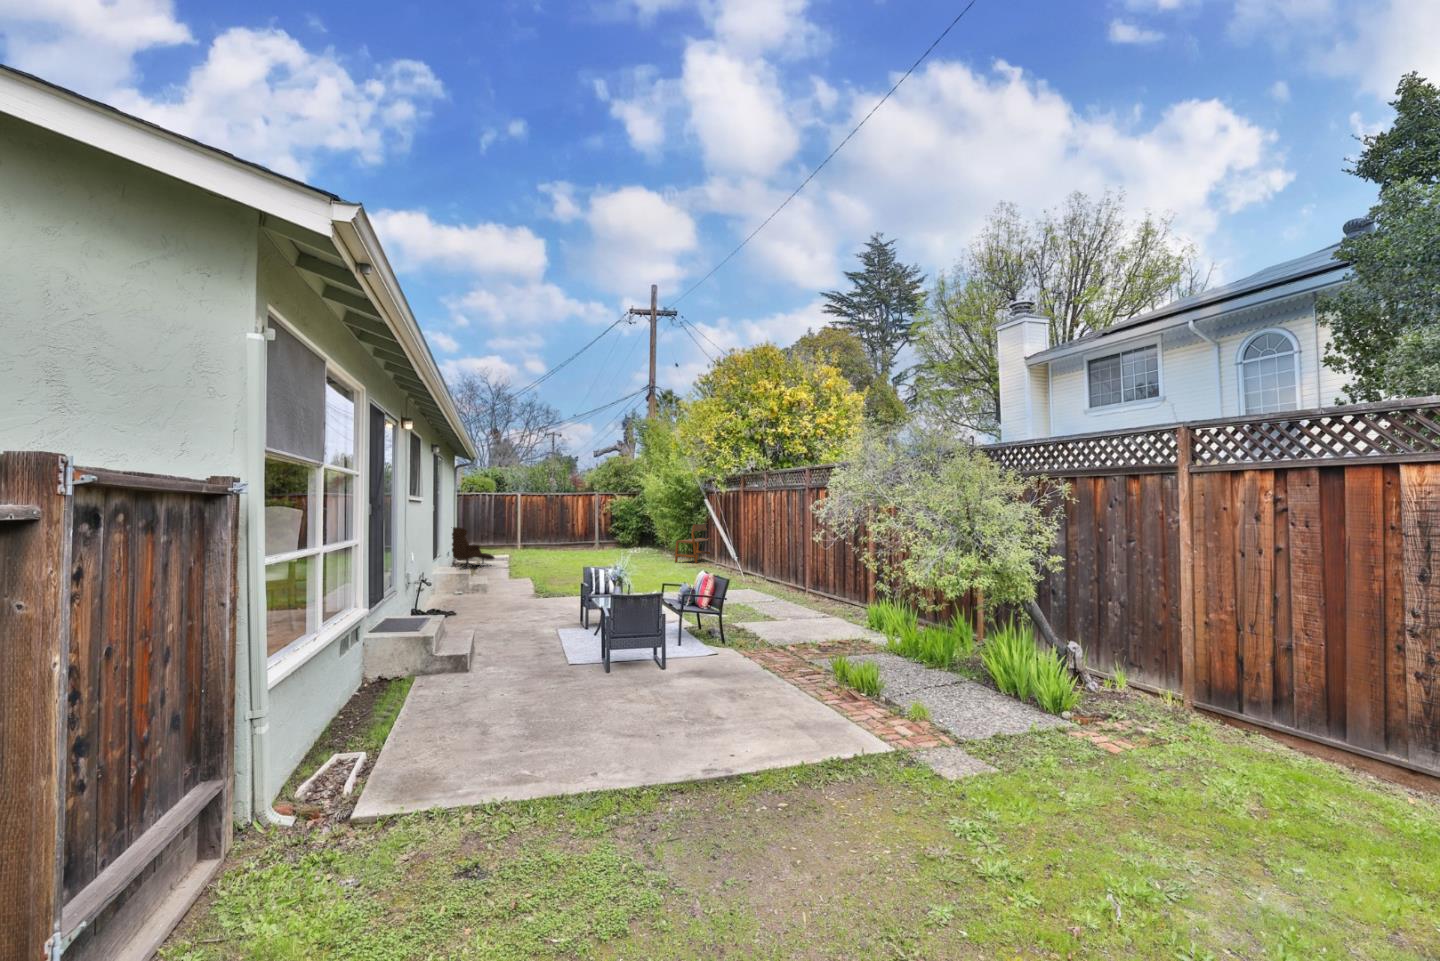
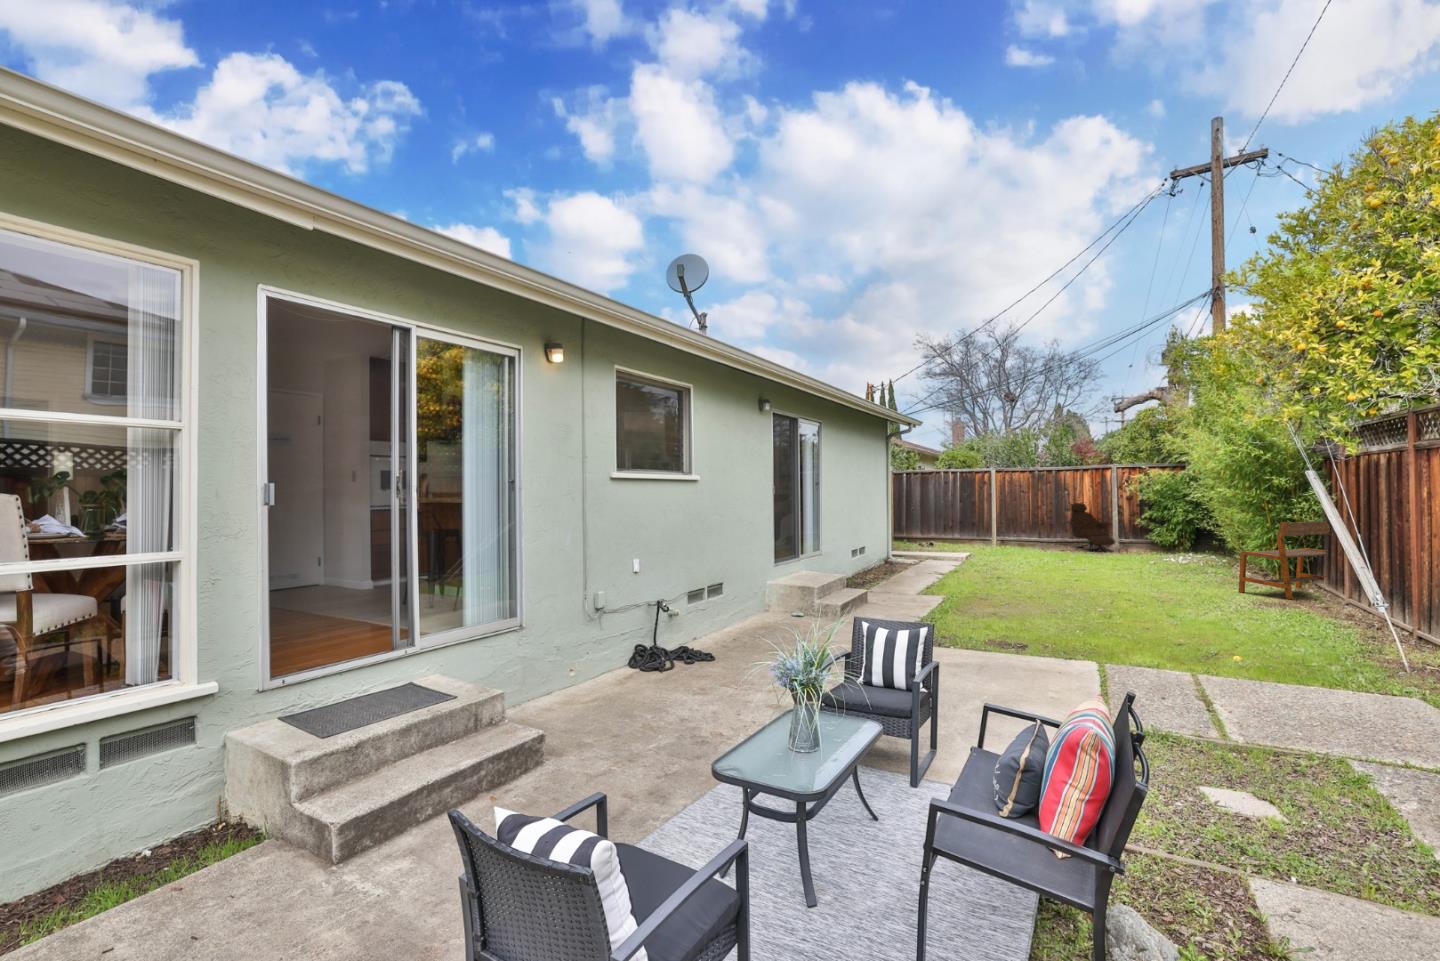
lounge chair: present [451,527,494,567] -> present [1069,503,1115,552]

